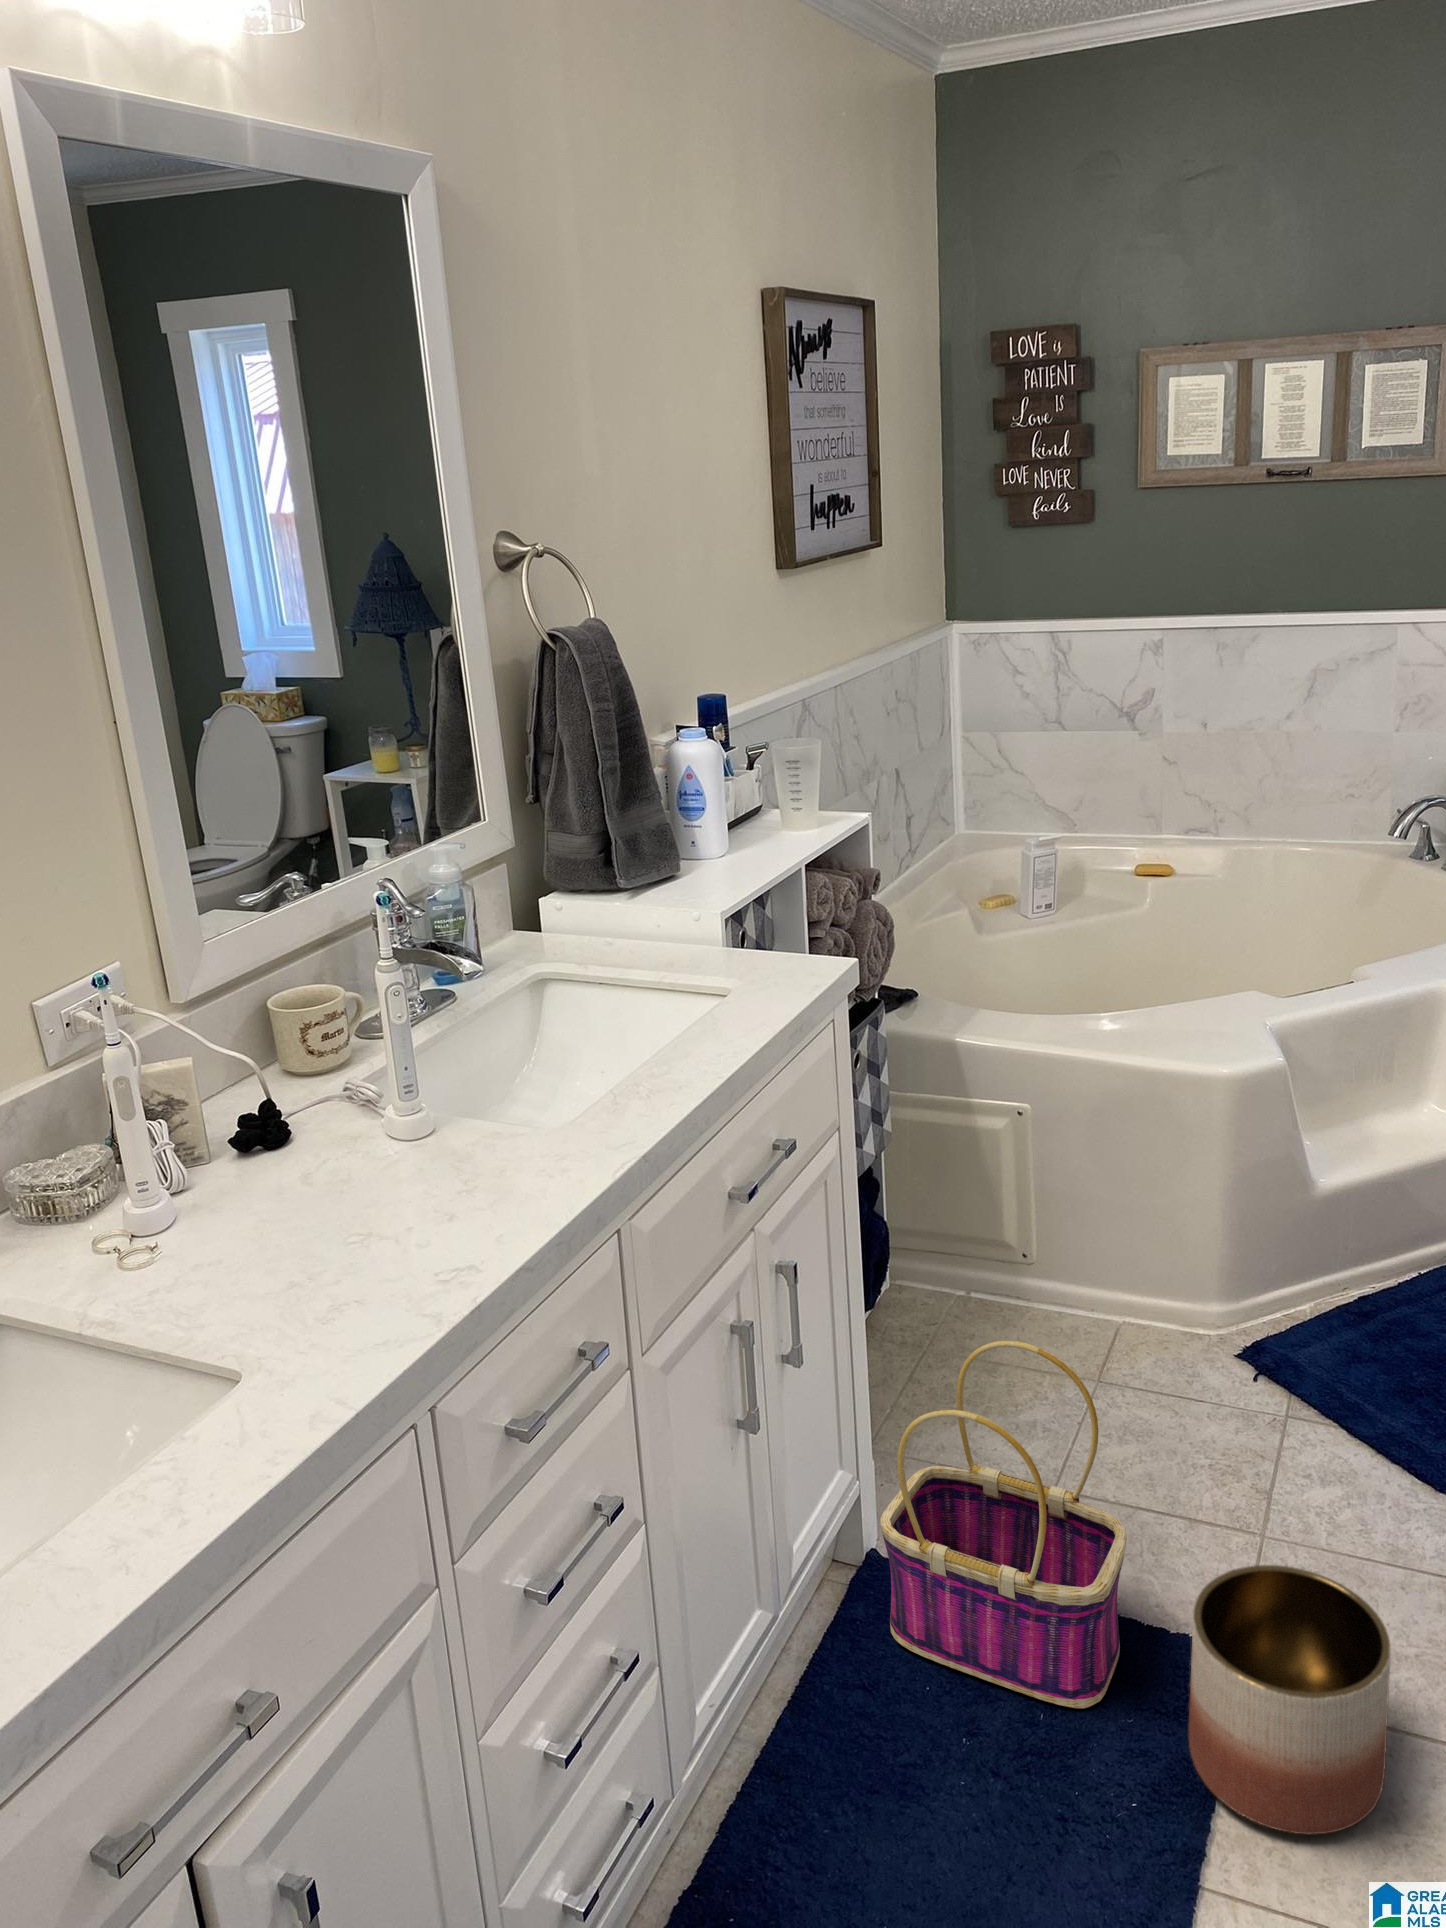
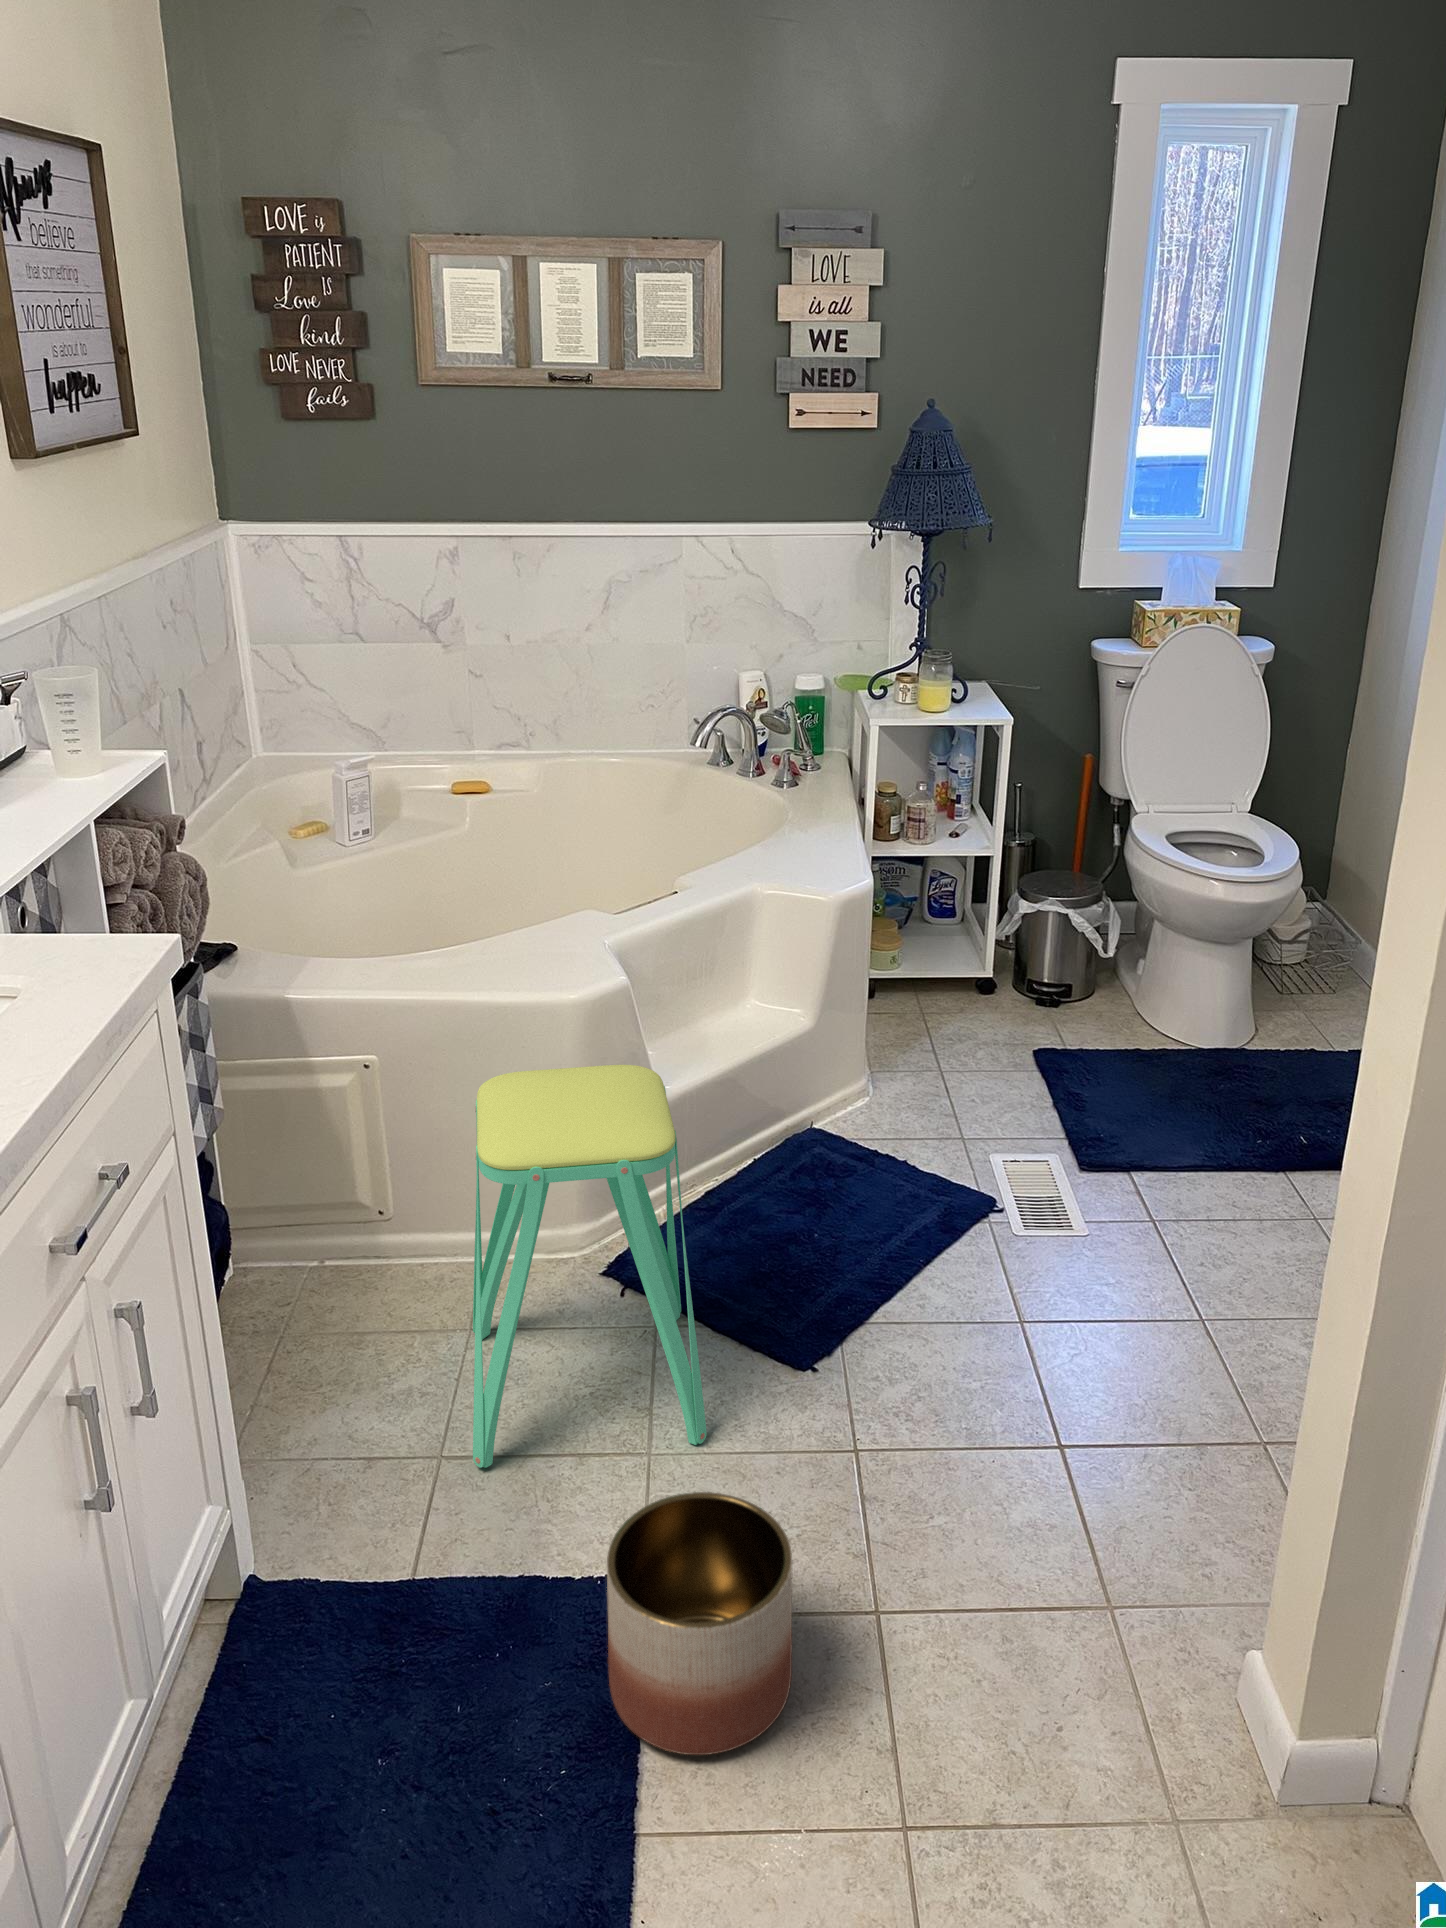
stool: none [1084,1133,1326,1537] -> present [473,1065,706,1468]
basket: present [880,1340,1127,1708] -> none [262,1326,530,1693]

